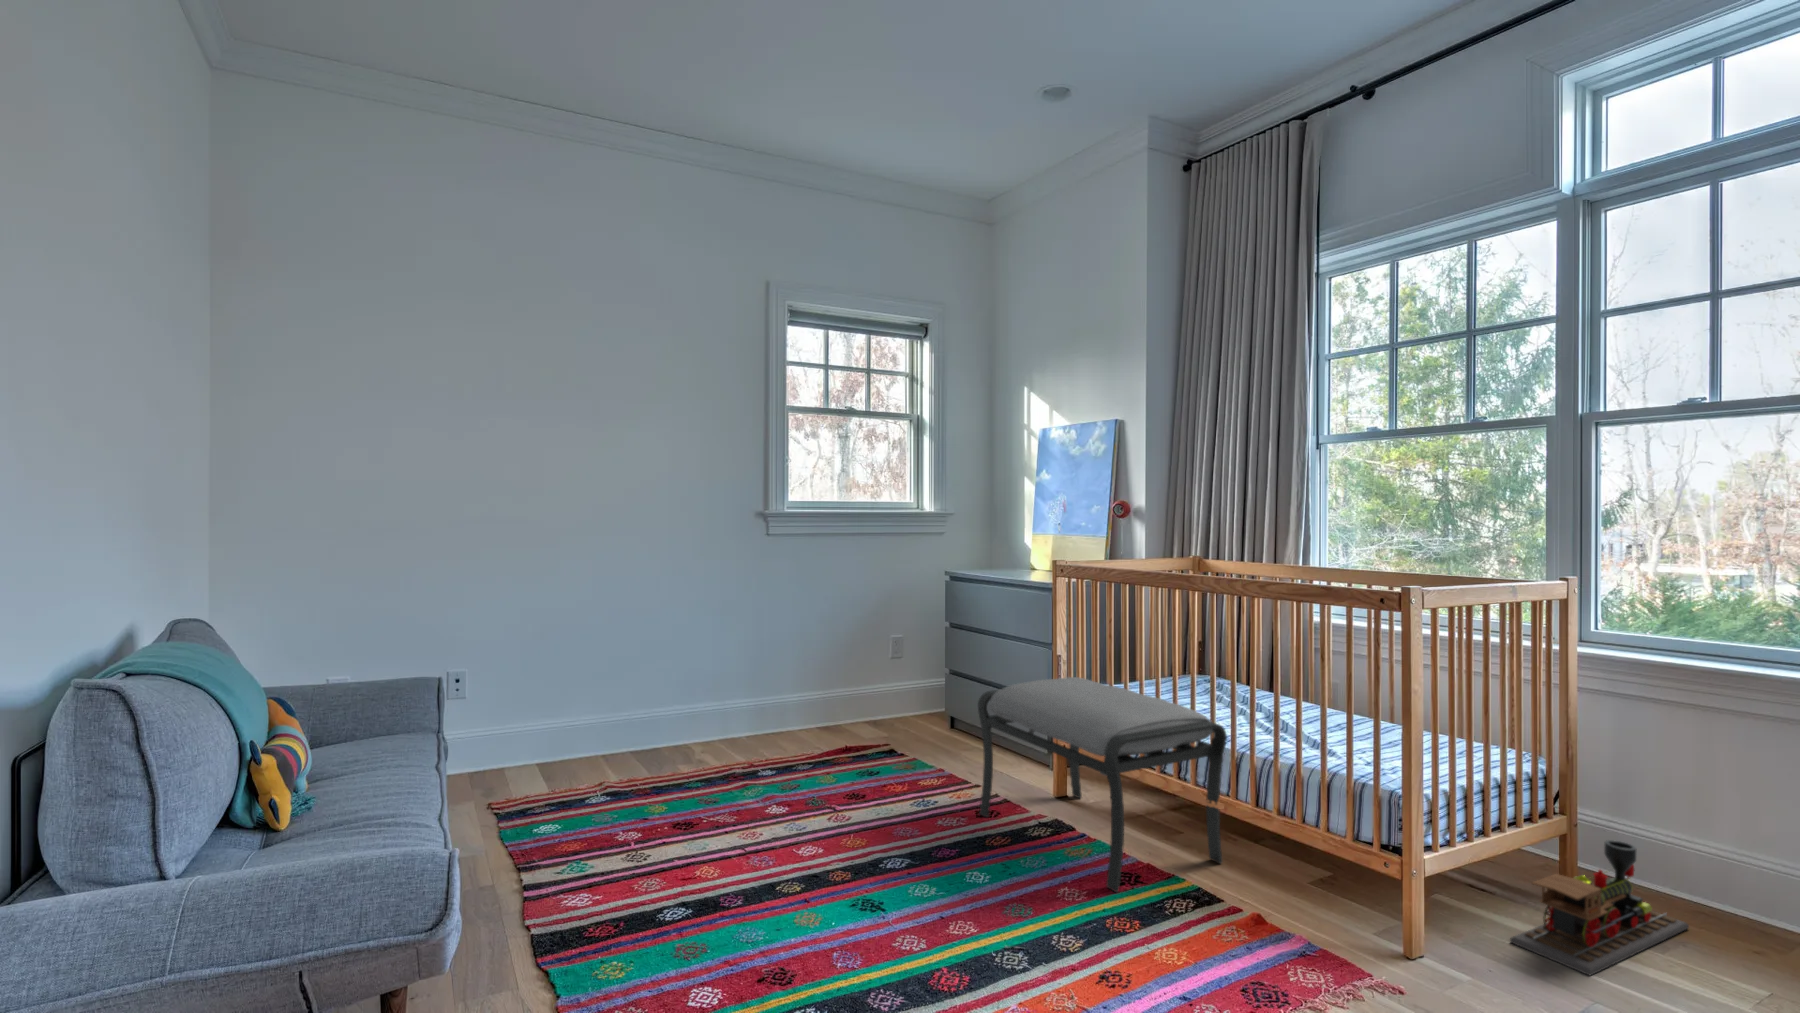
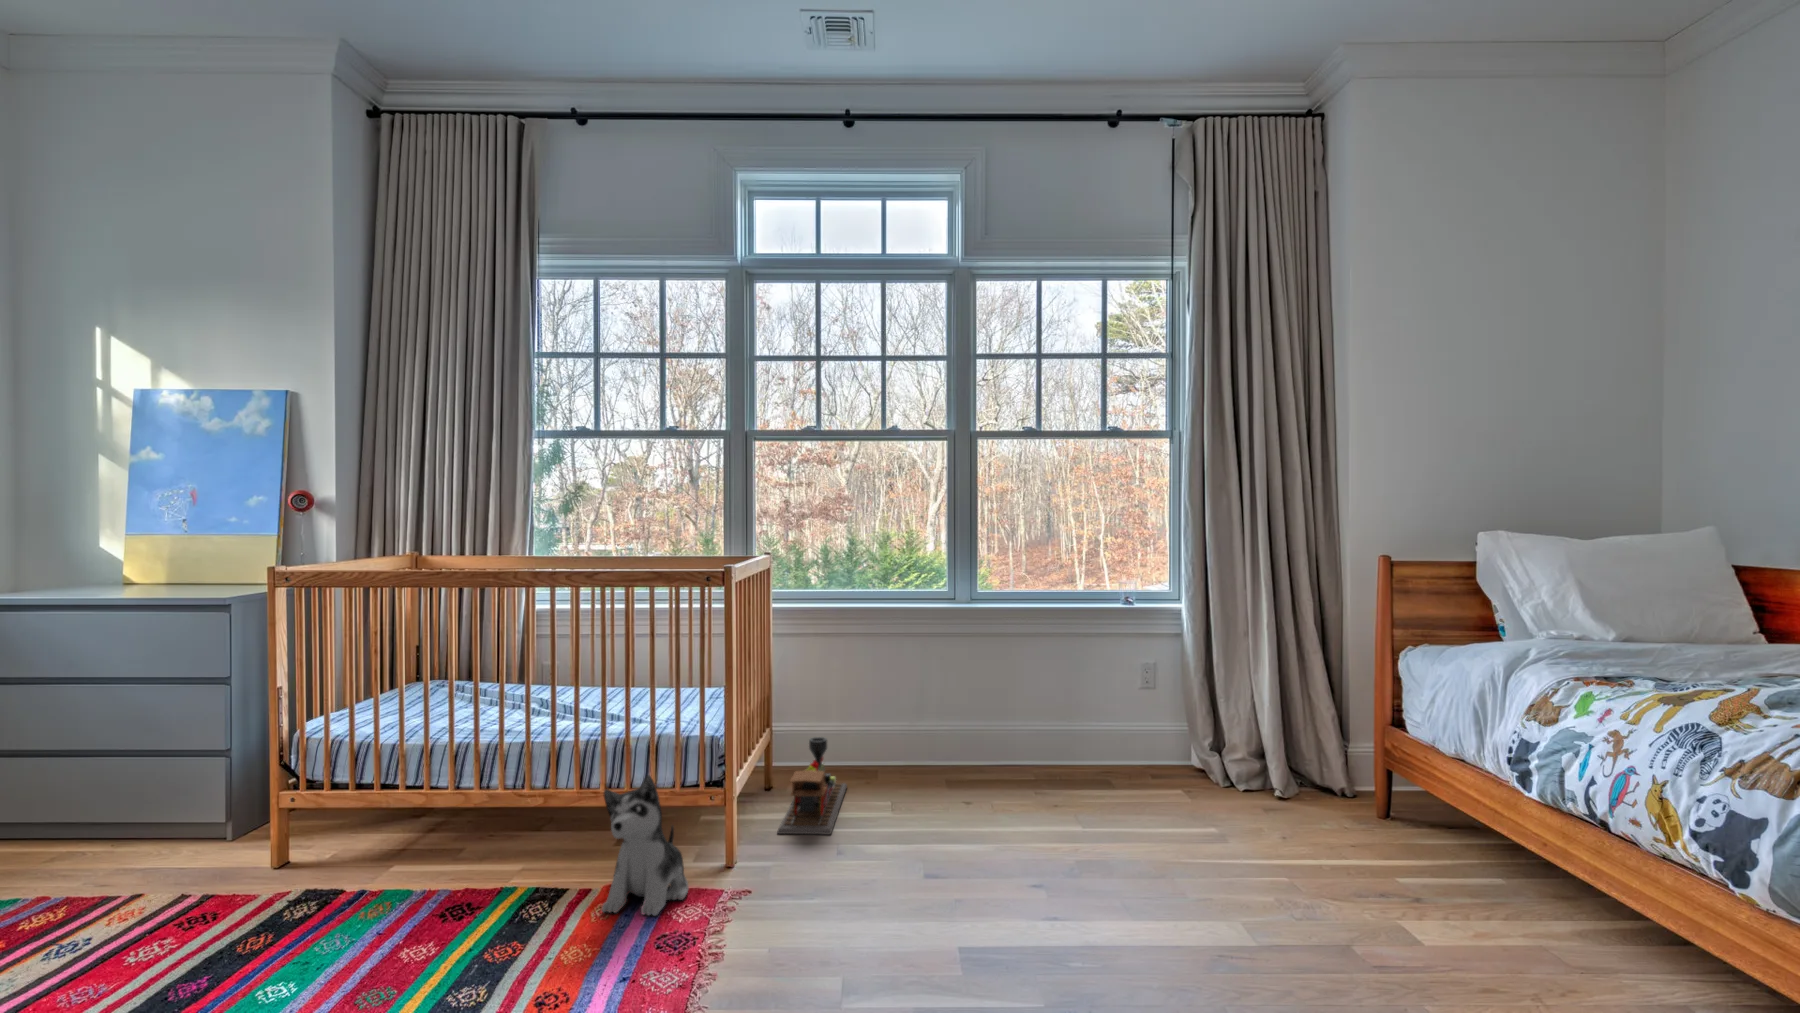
ottoman: present [978,677,1227,892] -> none [190,708,538,929]
plush toy: none [1230,810,1339,961] -> present [602,775,689,916]

